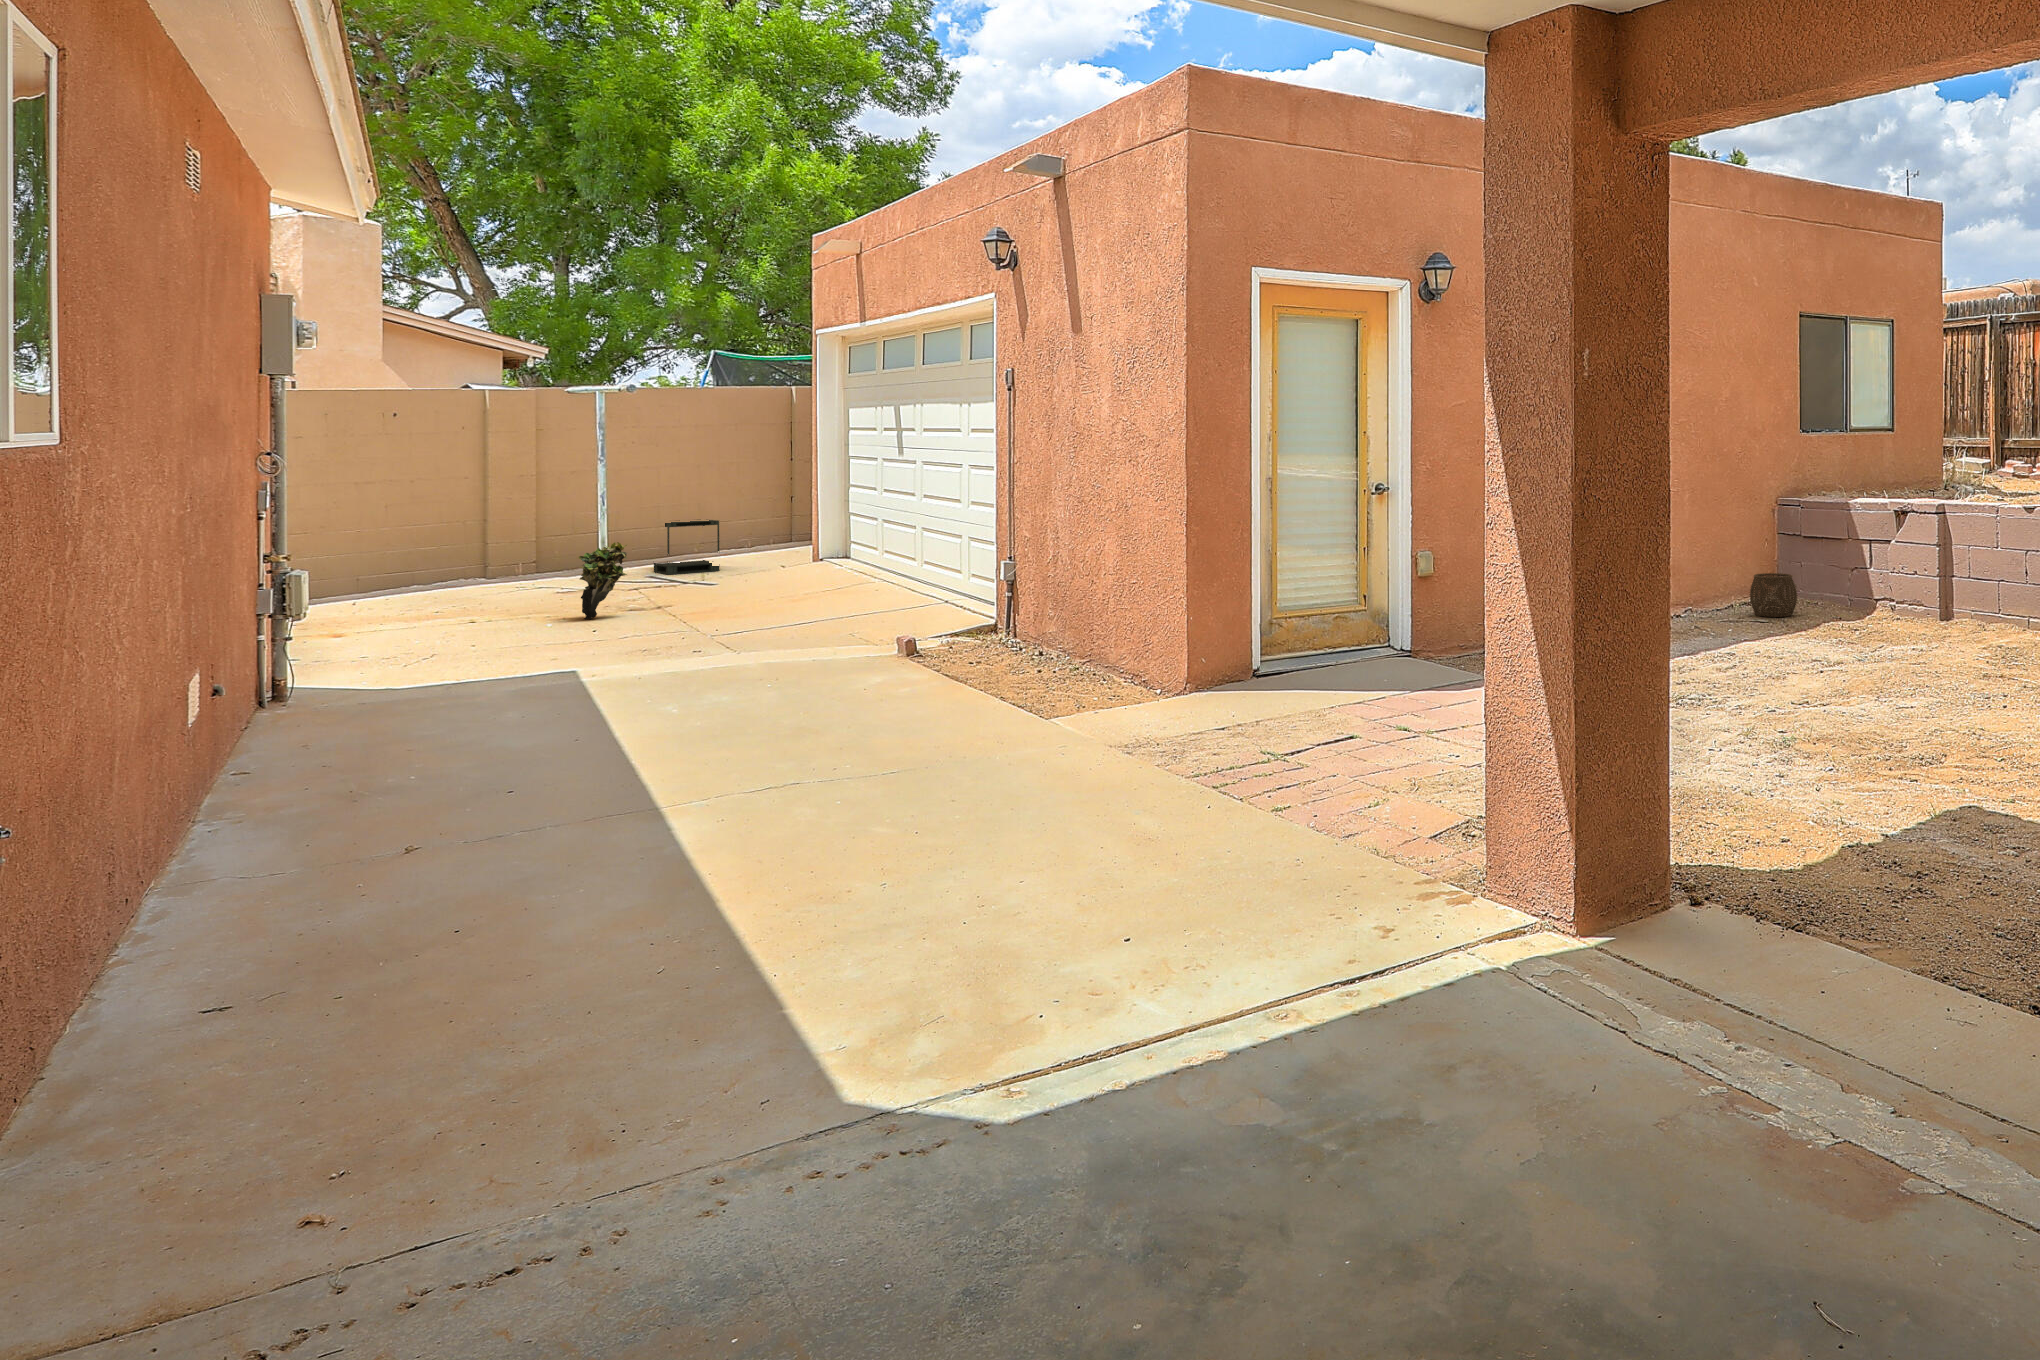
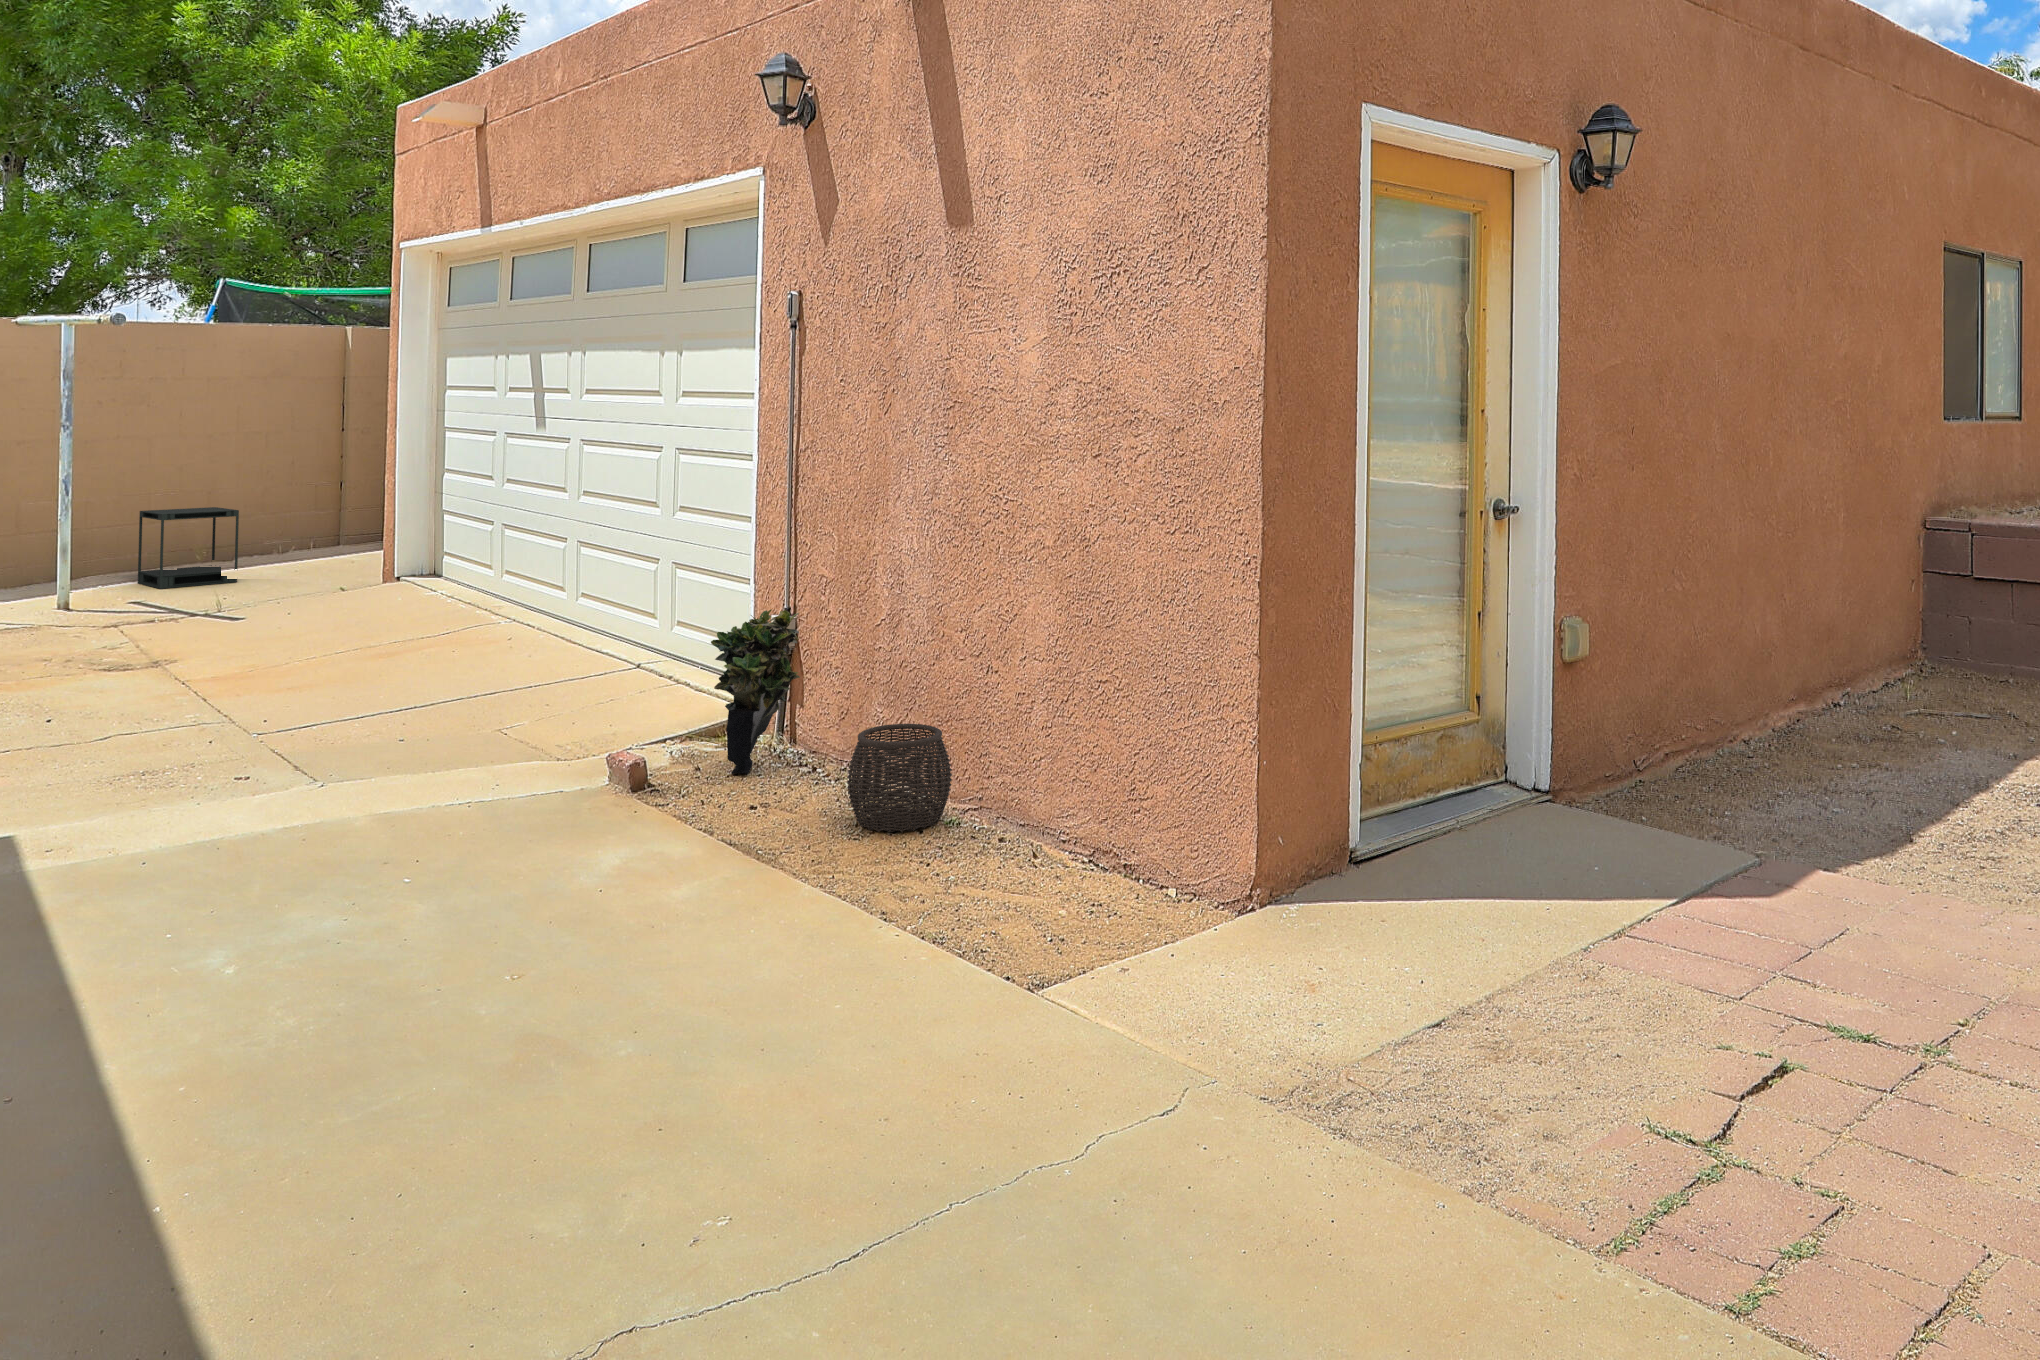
potted plant: present [579,542,628,619] -> present [711,609,800,774]
woven basket: present [1750,573,1798,617] -> present [847,724,952,833]

